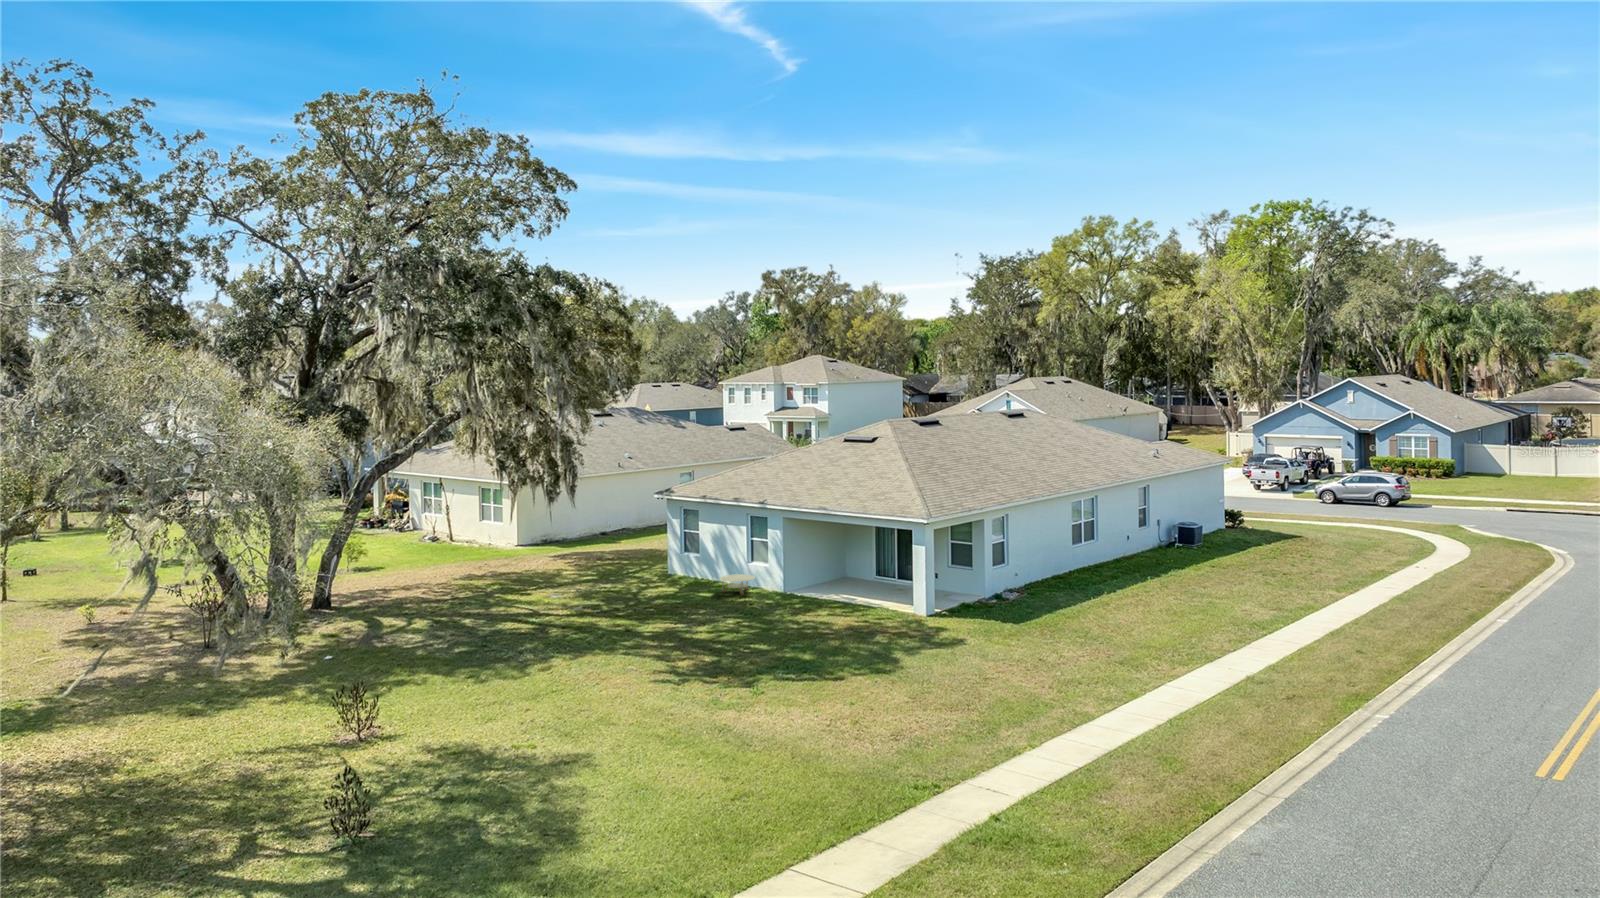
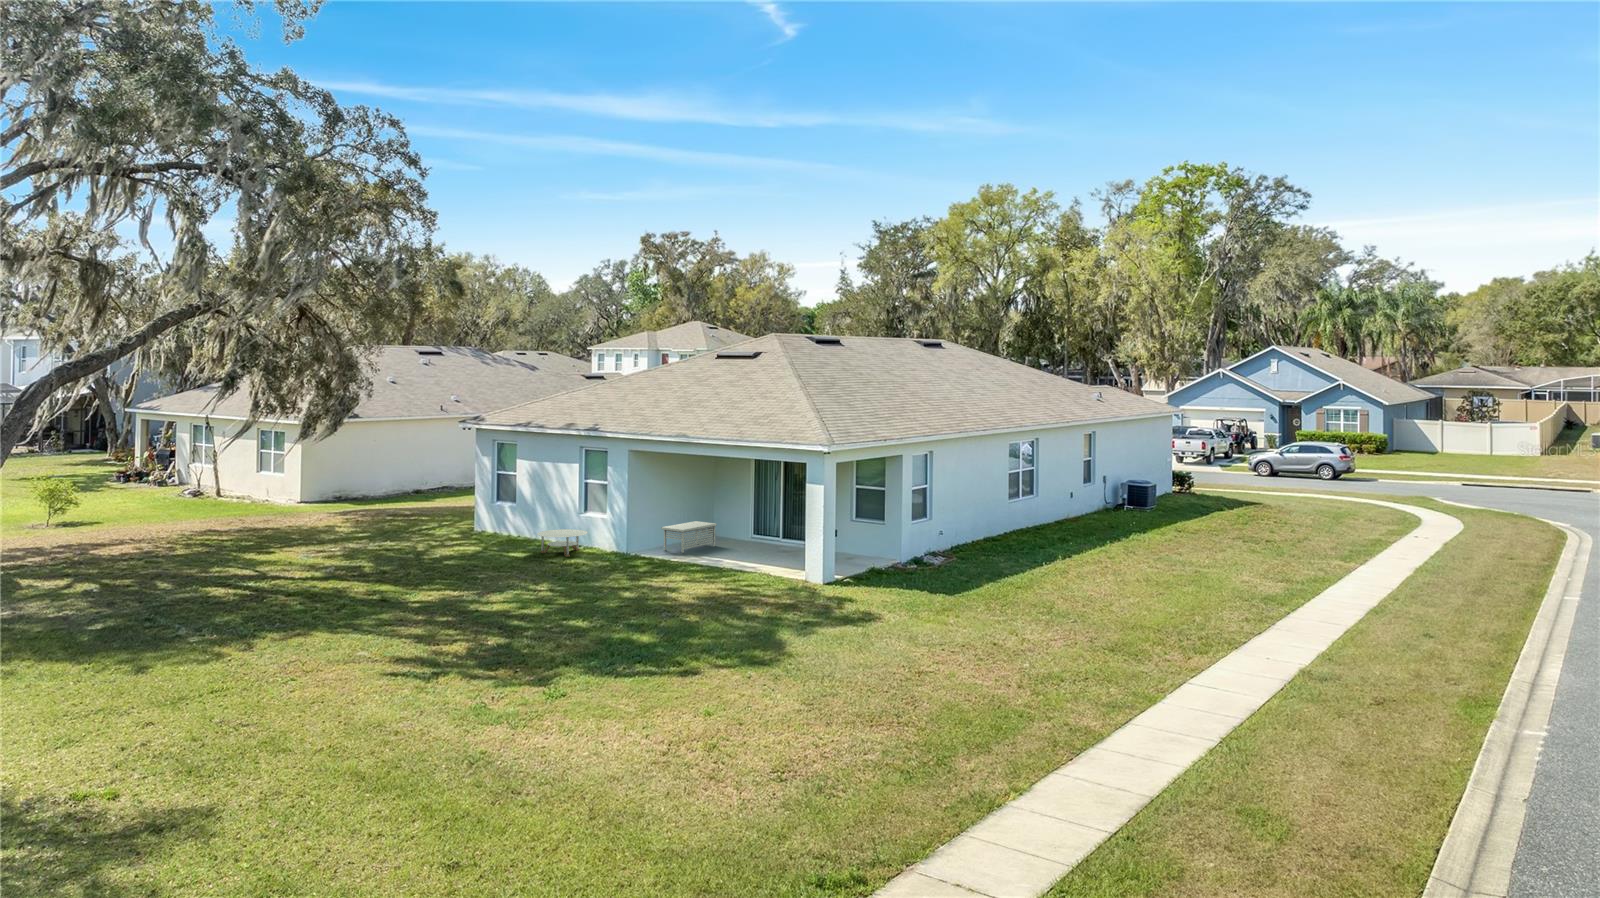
storage bench: none [808,566,848,591] -> present [661,521,717,553]

